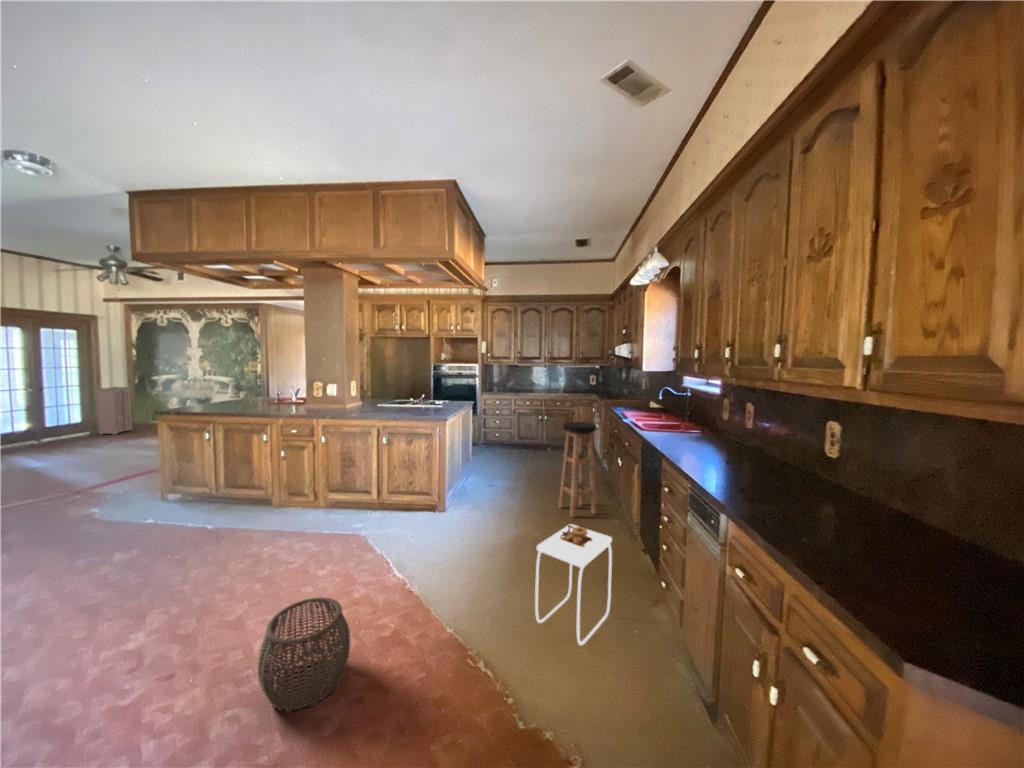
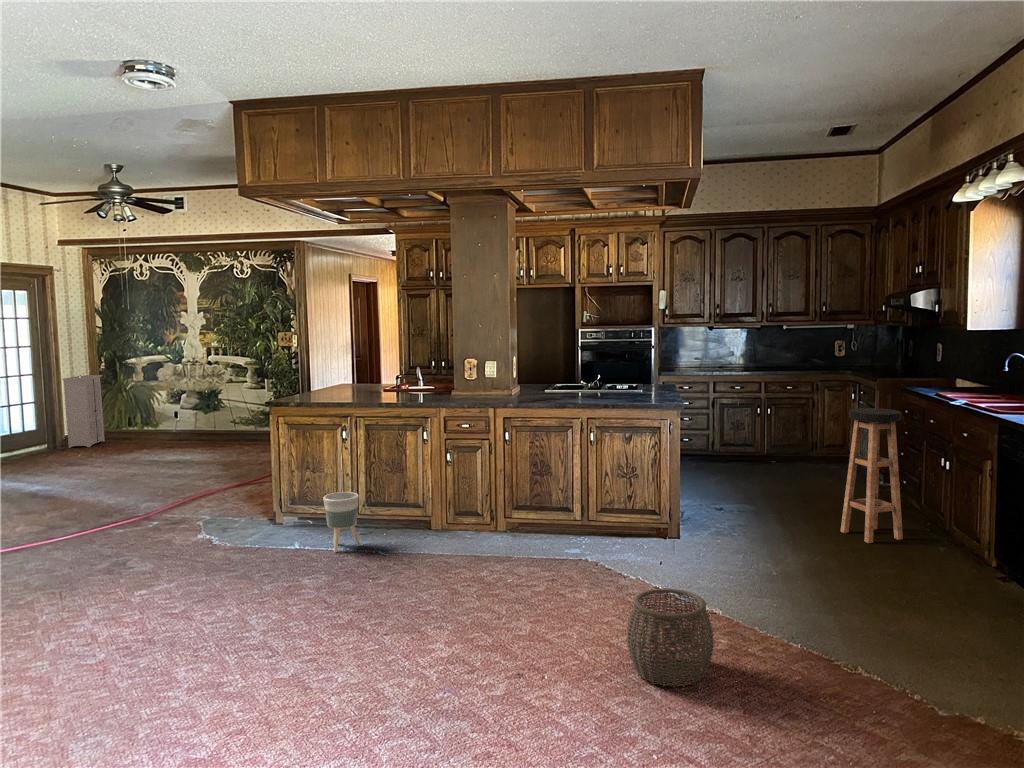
planter: none [160,481,196,530] -> present [323,492,360,552]
side table: present [535,524,612,645] -> none [891,521,982,652]

